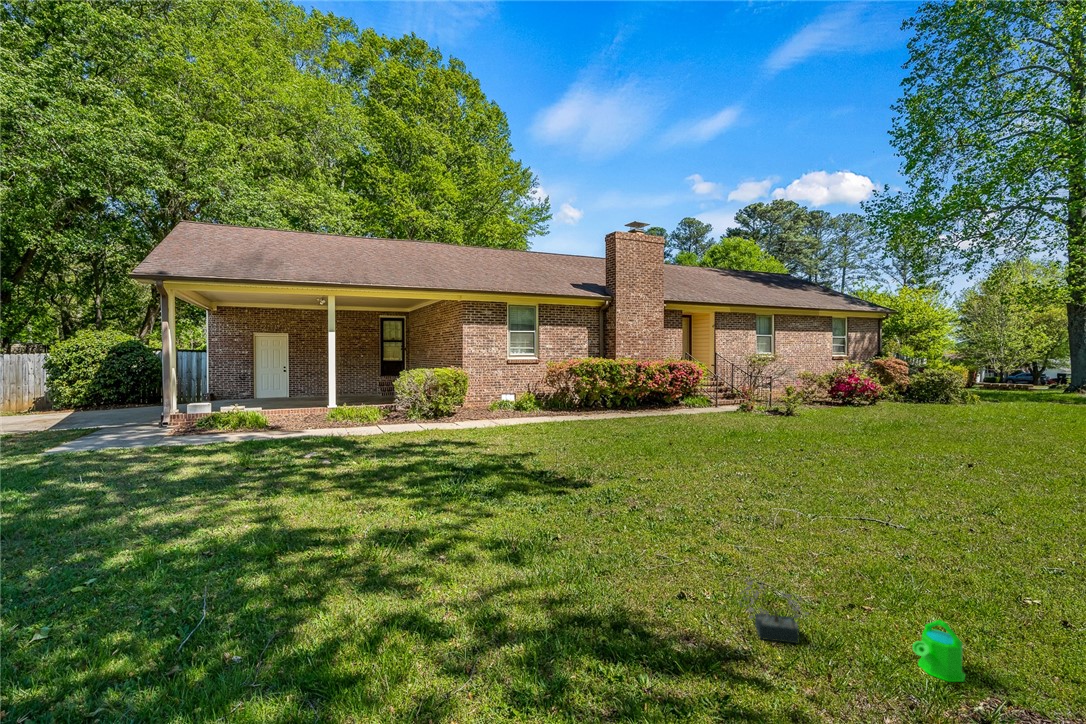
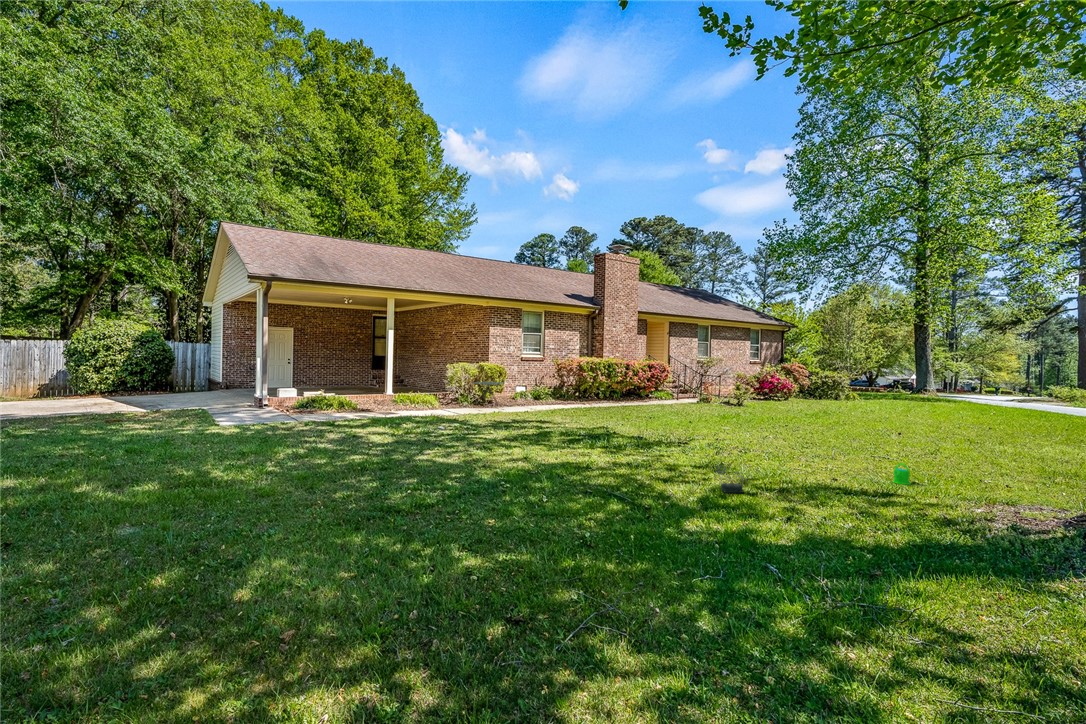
round table: none [418,392,460,423] -> present [473,382,502,401]
decorative plant: present [740,580,808,643] -> present [718,468,743,493]

